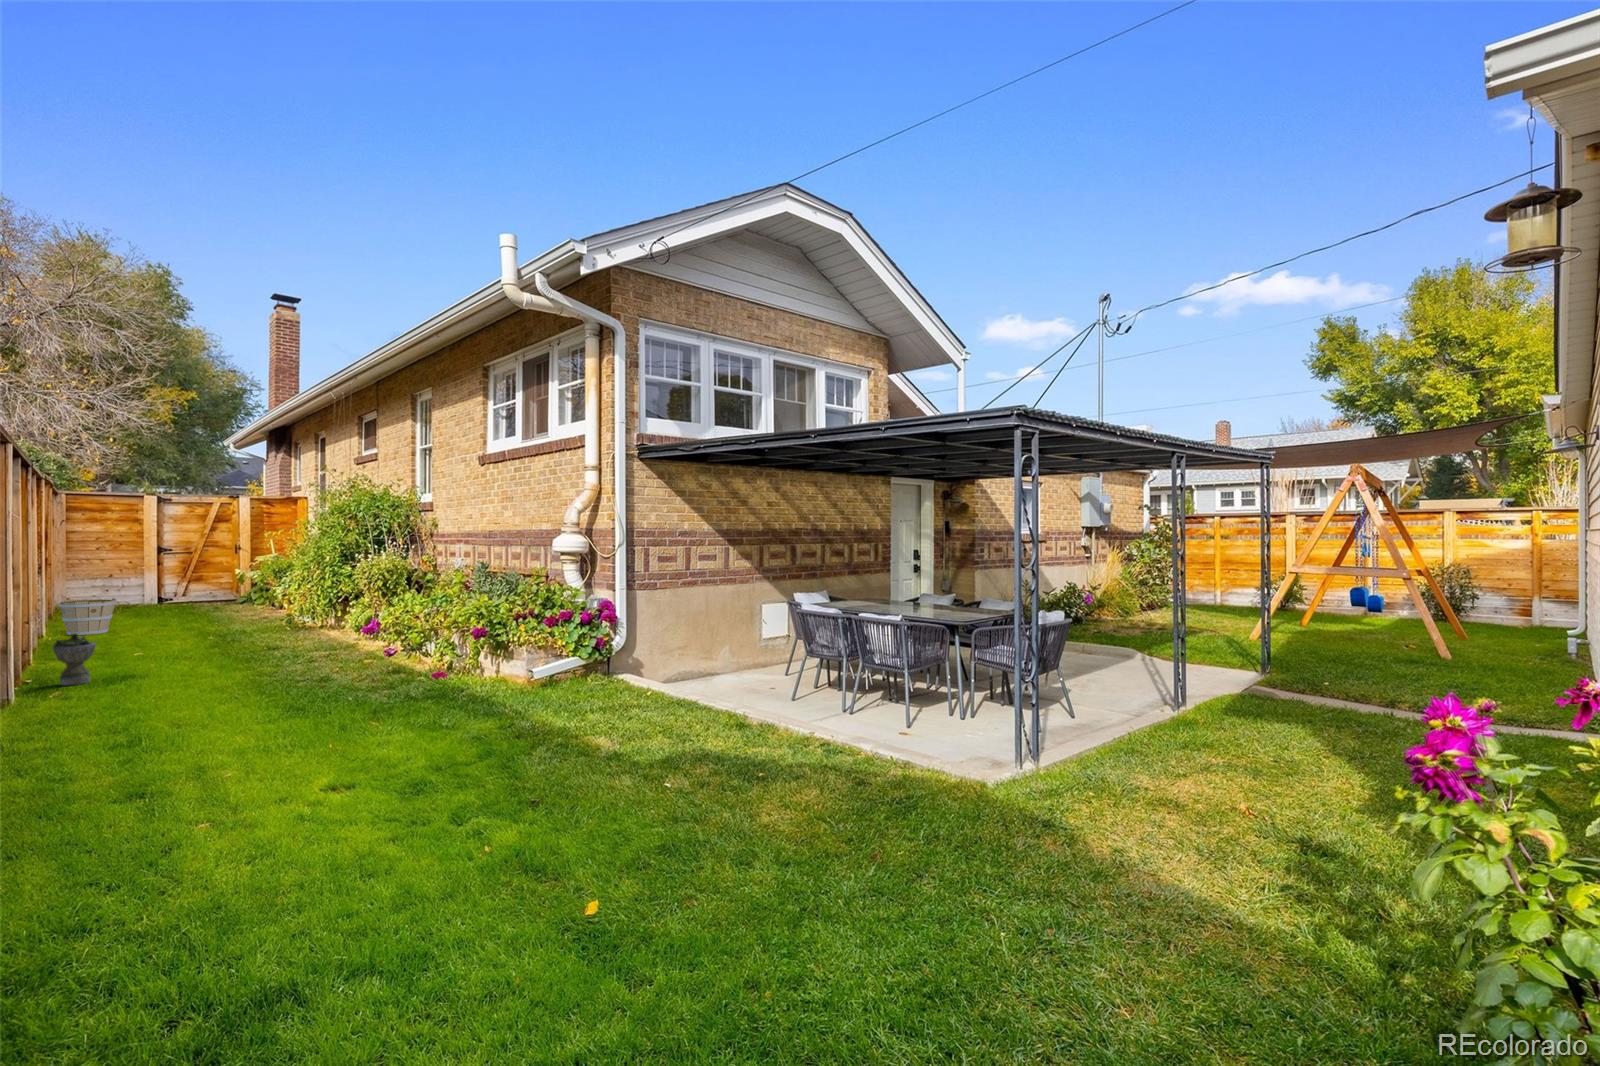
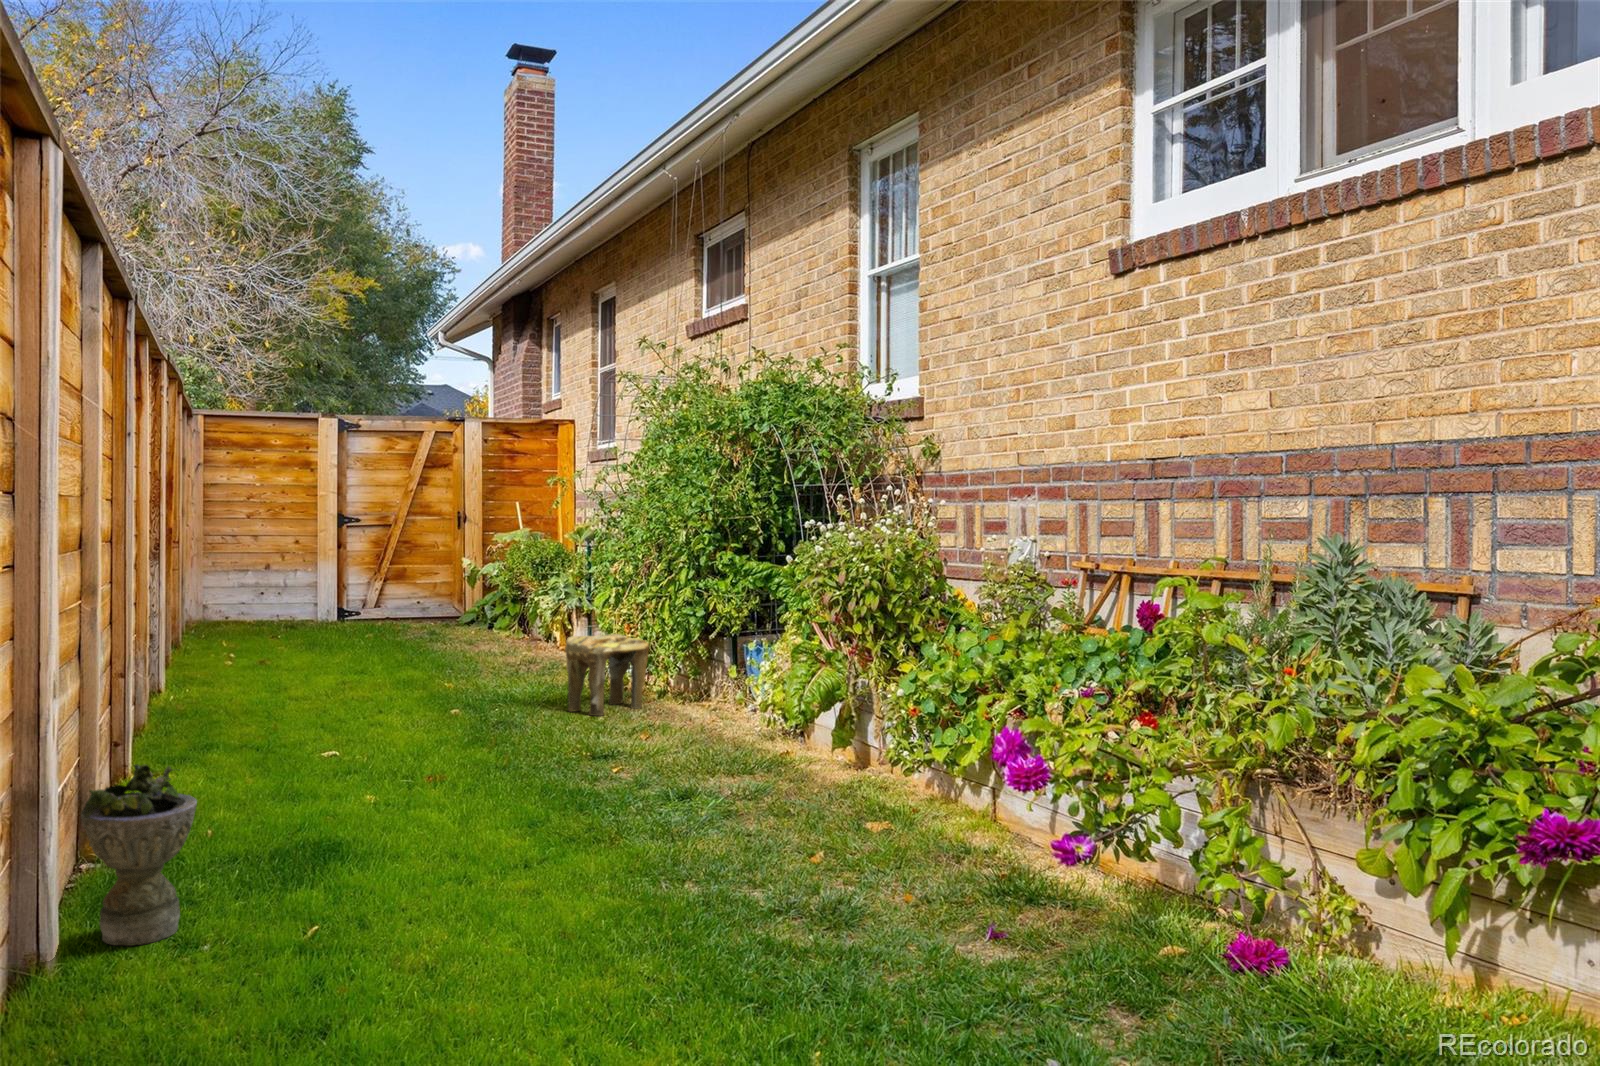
stool: none [273,596,316,630] -> present [565,634,649,716]
wooden bucket: present [58,598,117,636] -> none [174,615,273,696]

